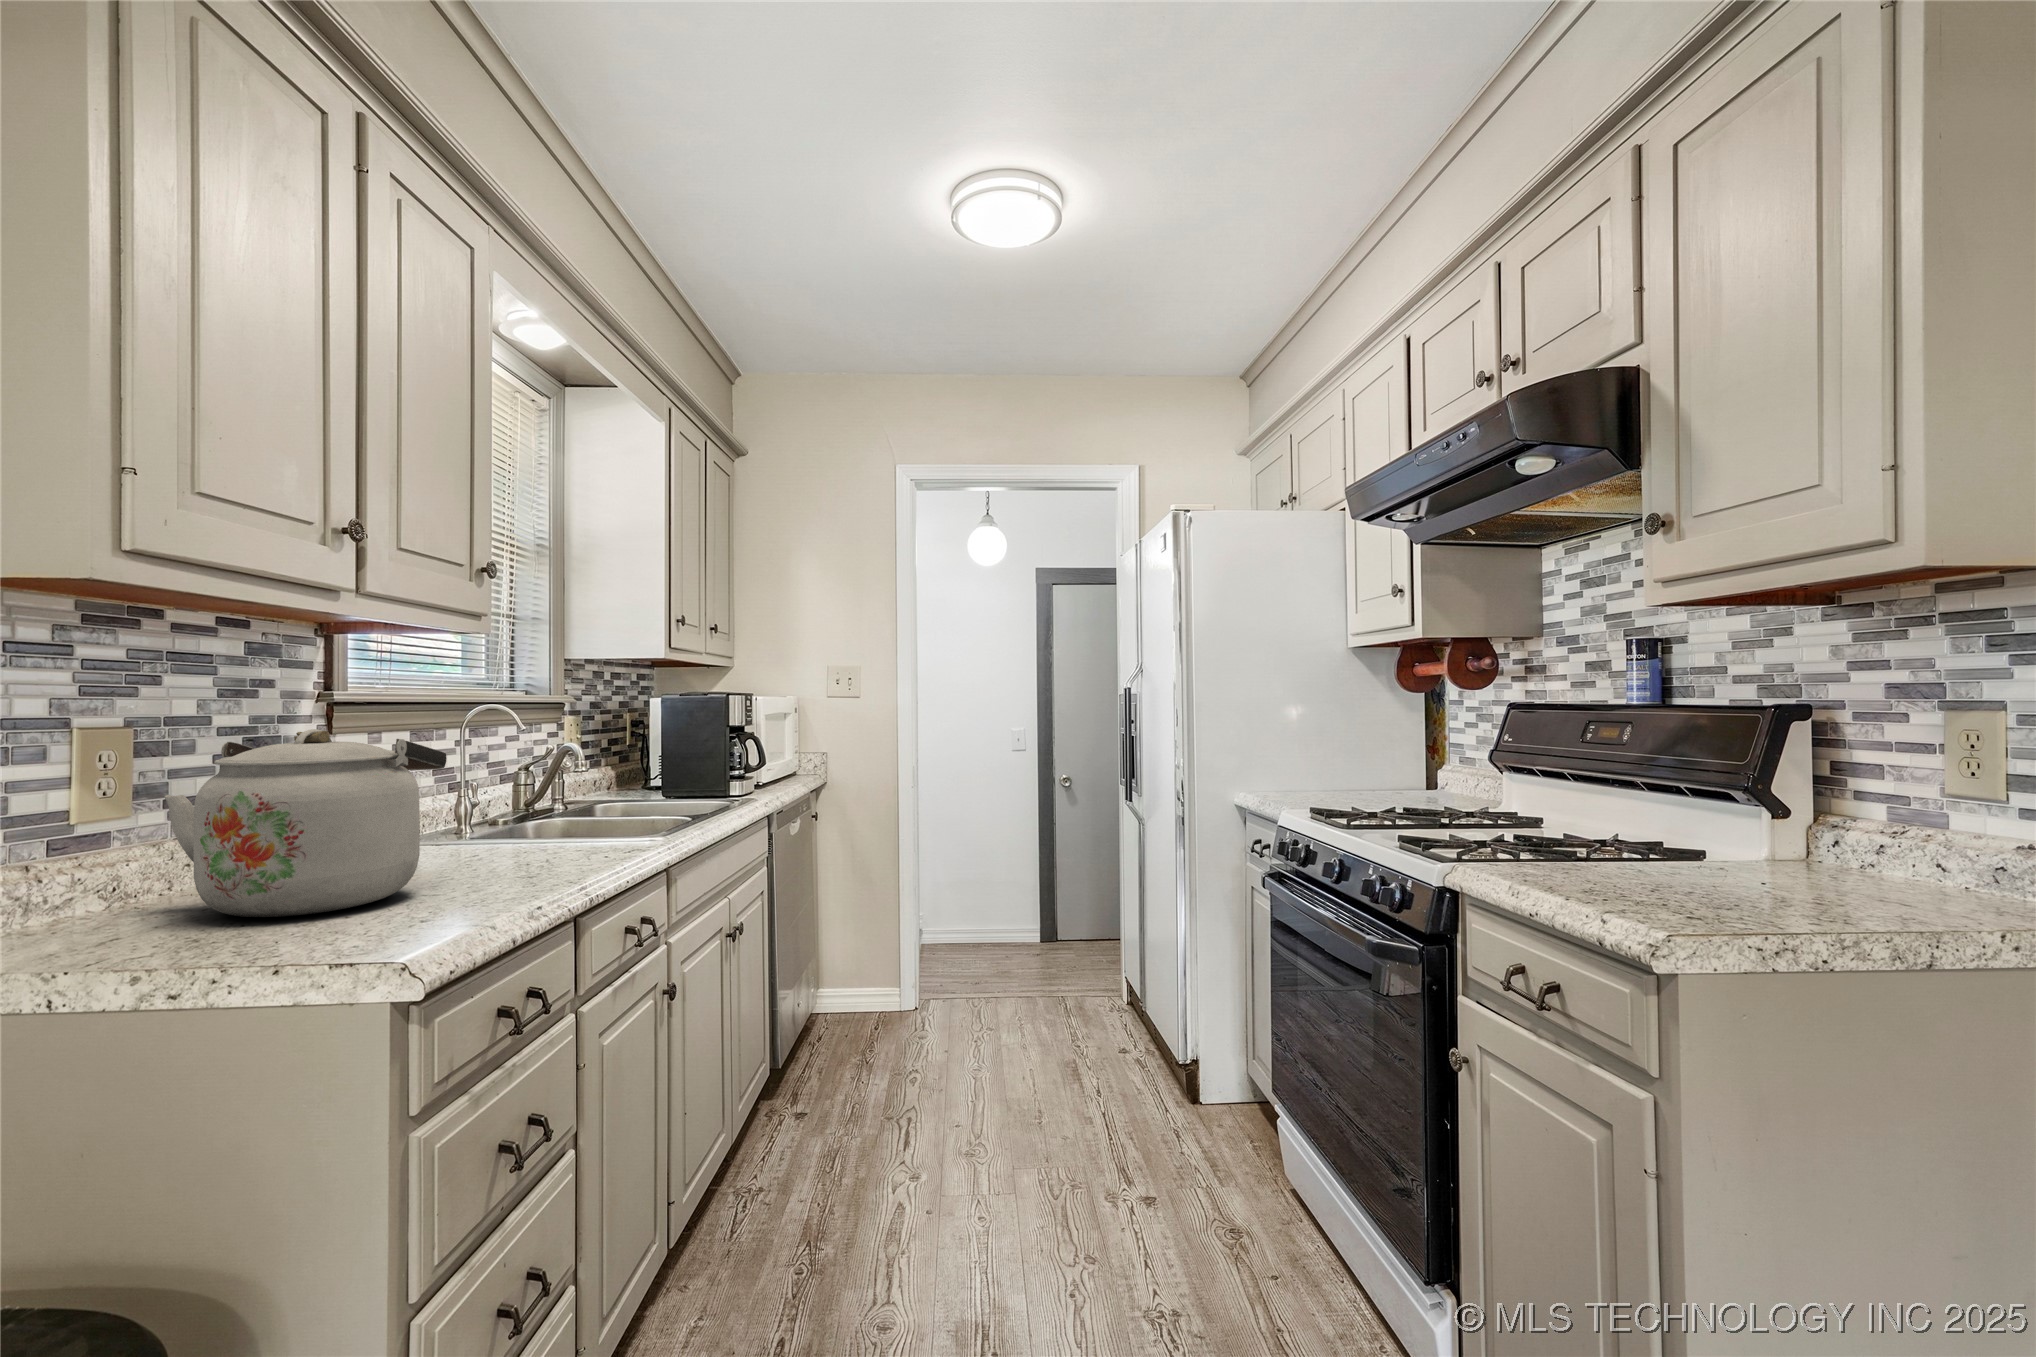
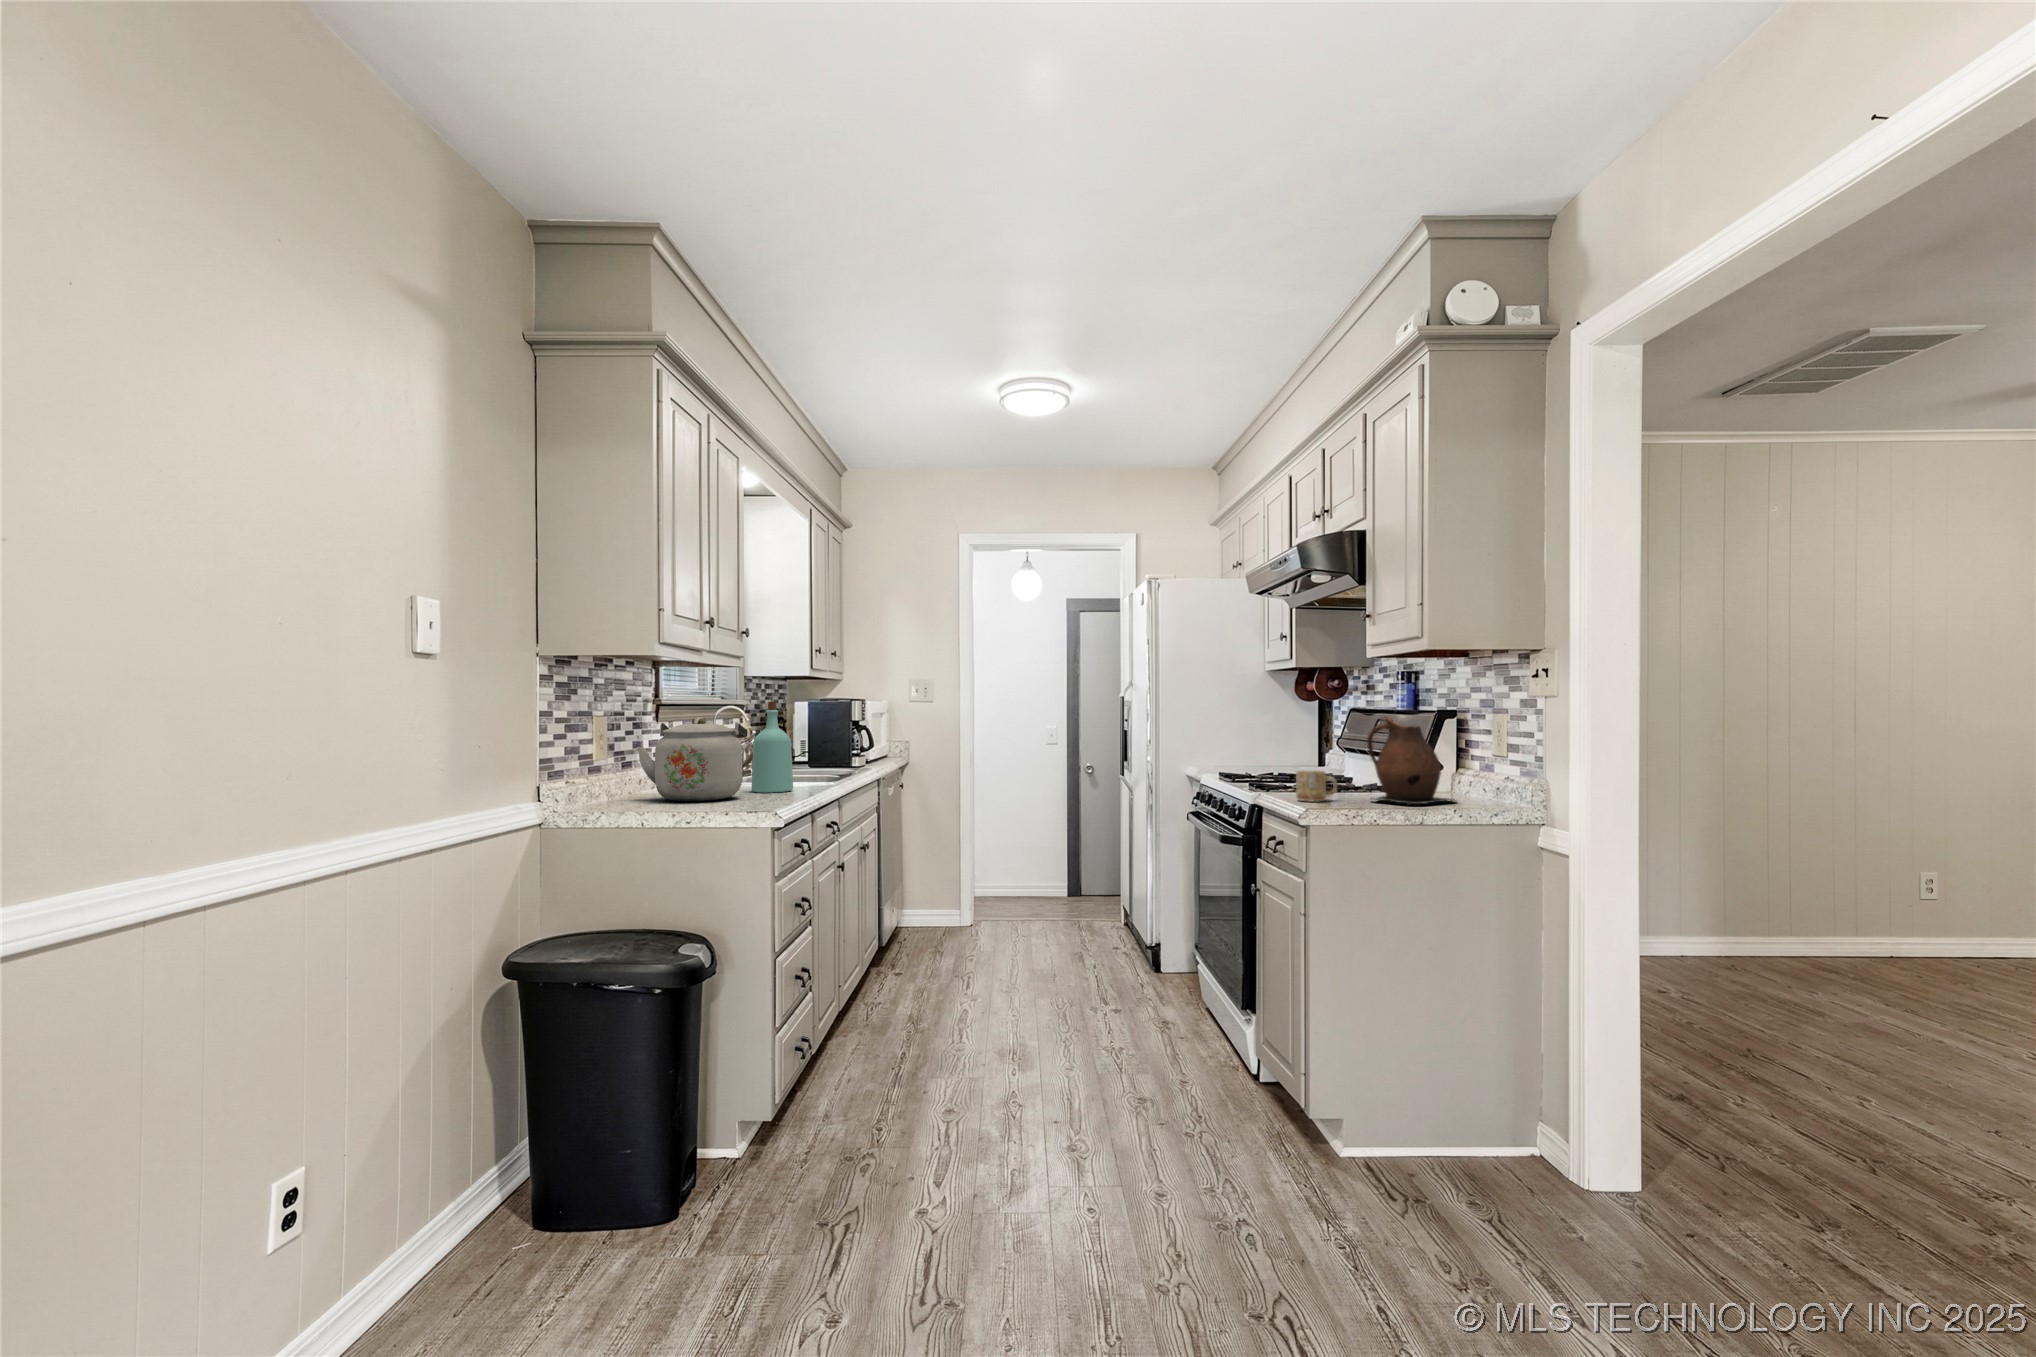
bottle: none [472,696,562,875] -> present [751,702,793,793]
ceramic pitcher: none [1711,718,1928,914] -> present [1367,716,1454,805]
mug: none [1562,828,1650,896] -> present [1296,771,1337,801]

